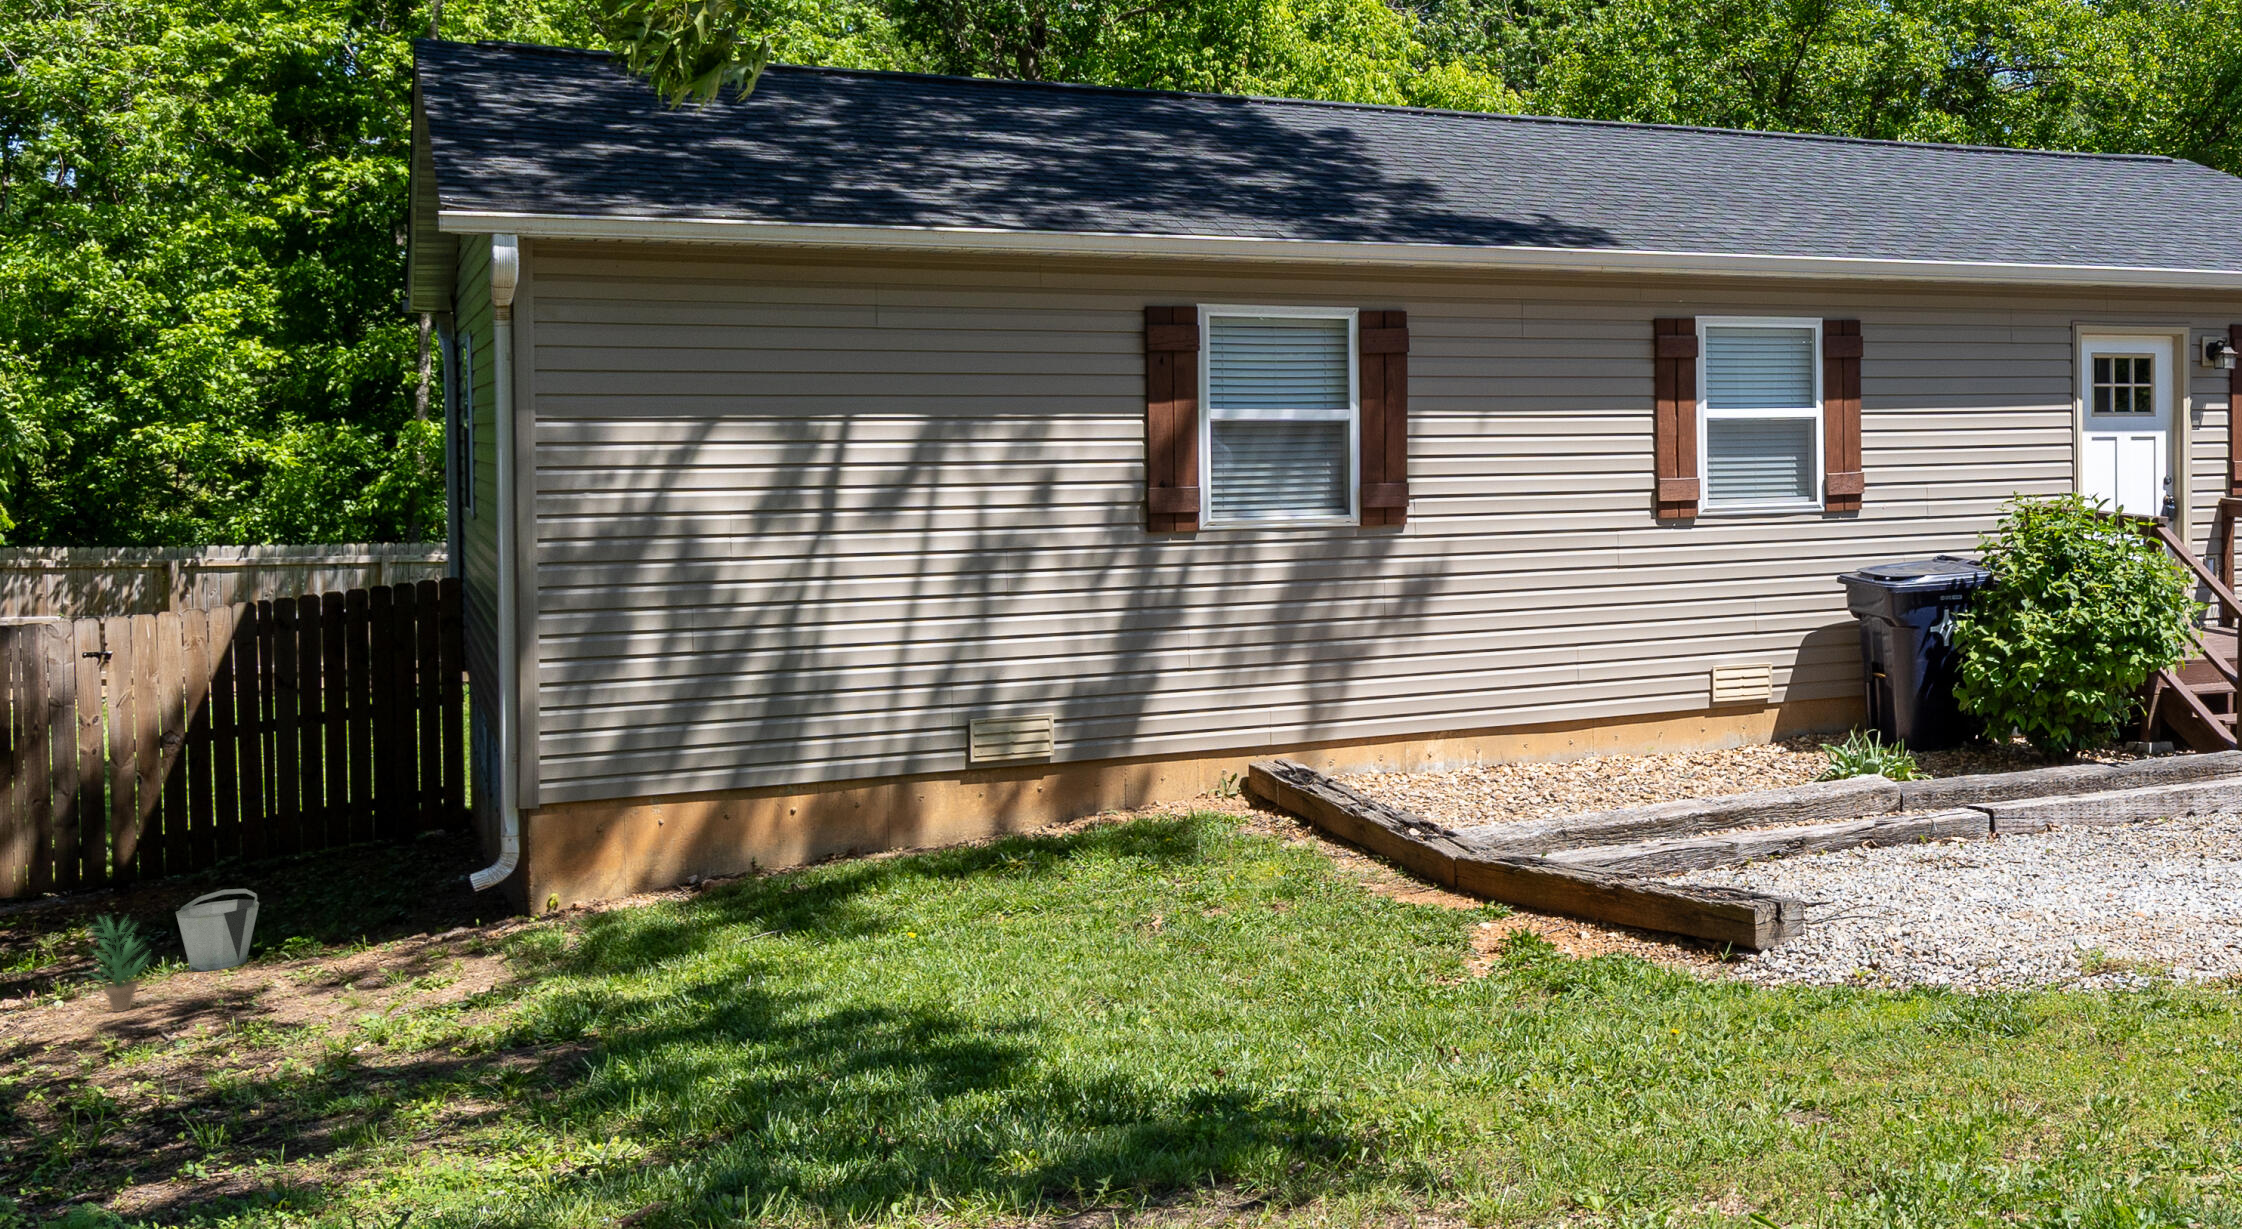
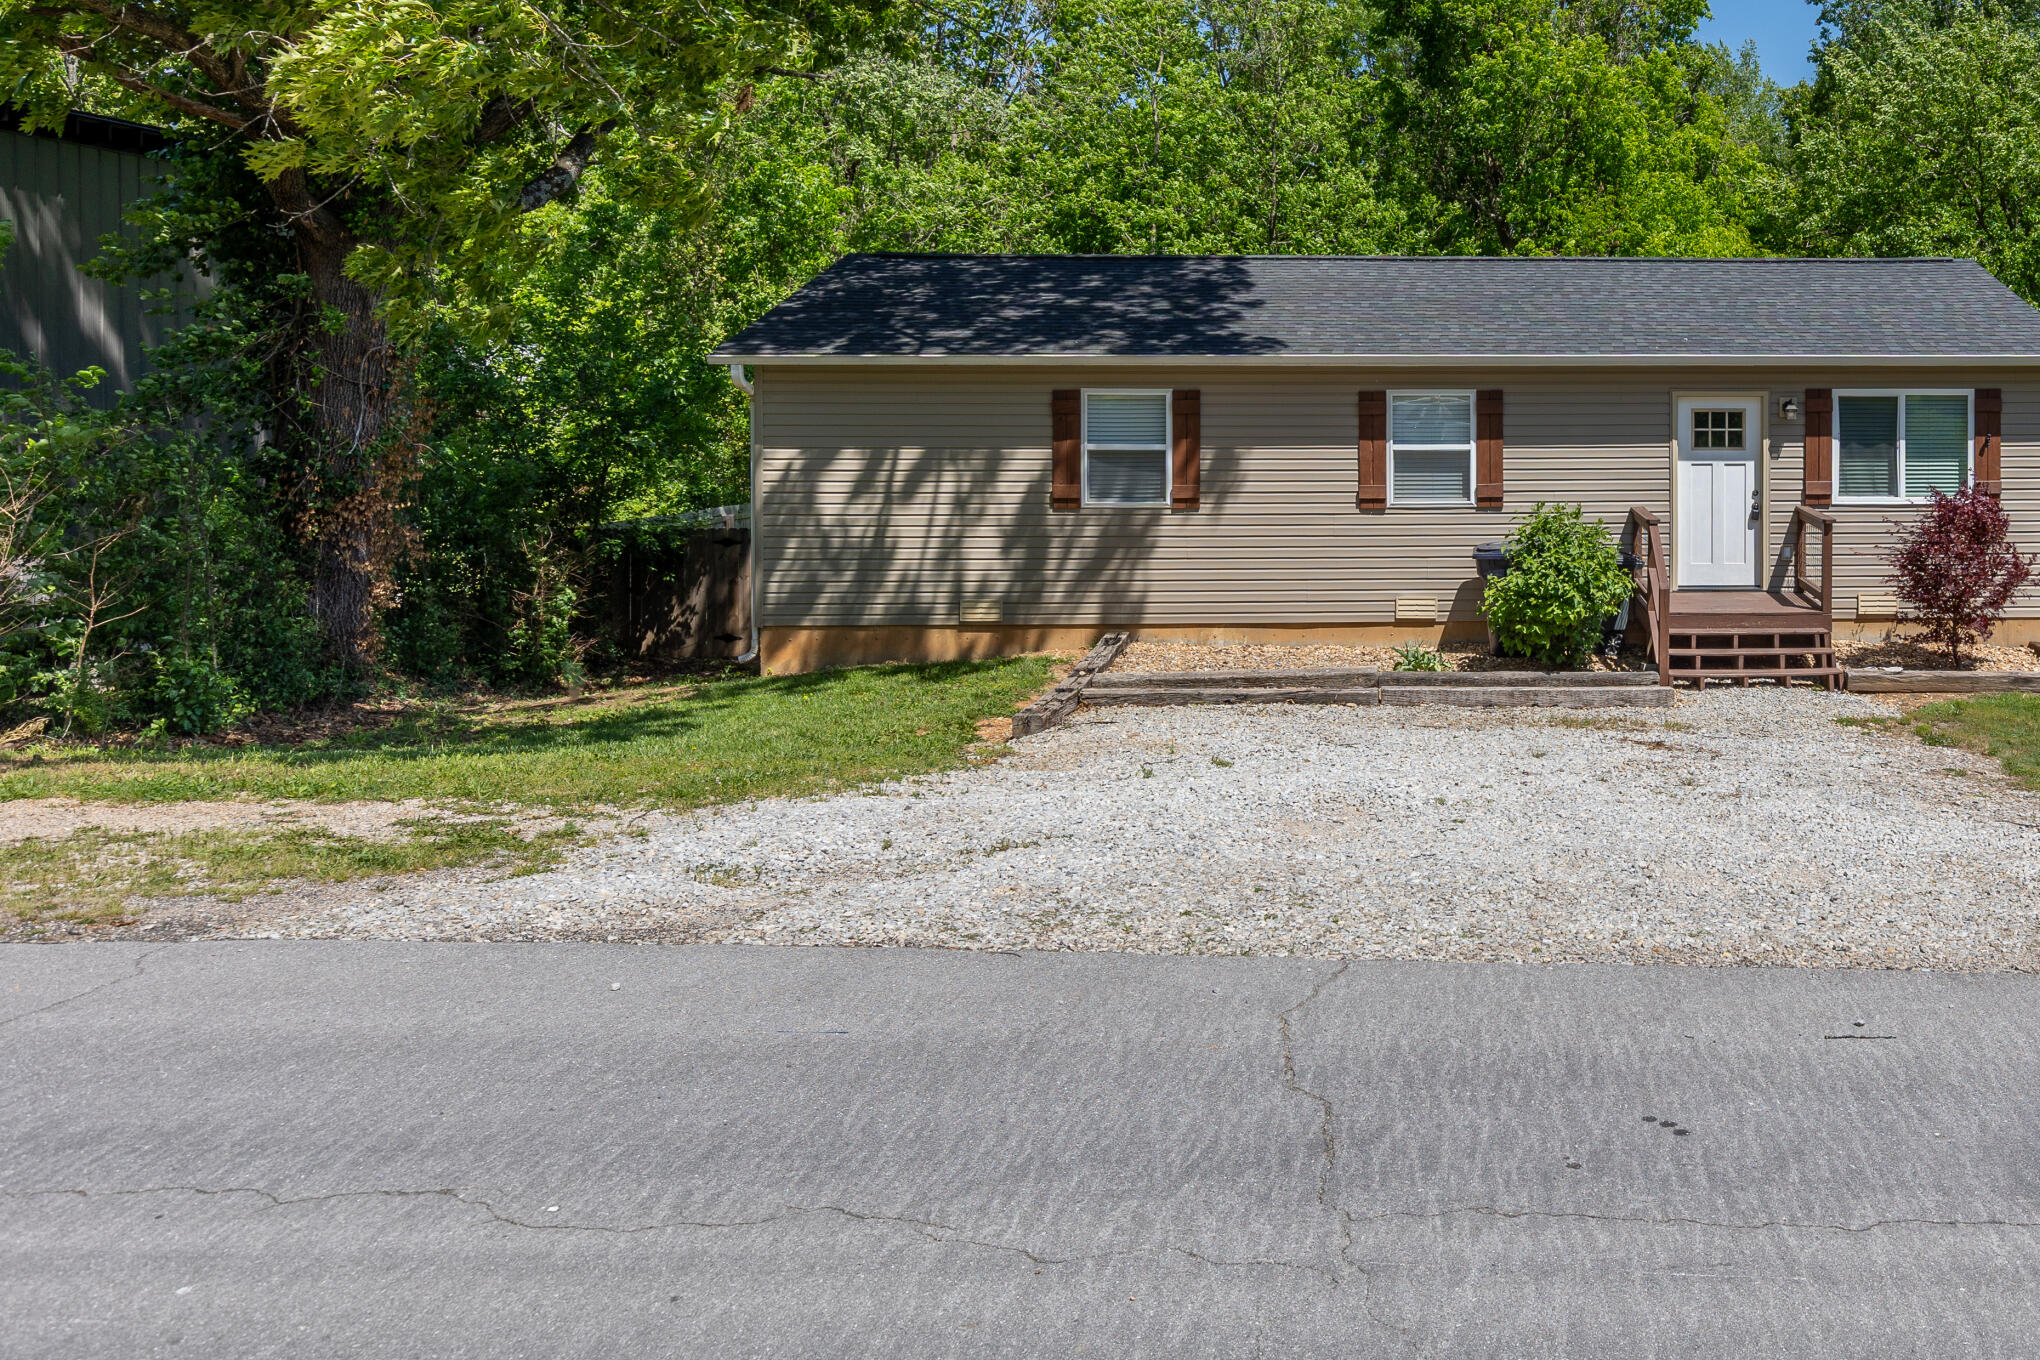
bucket: present [176,889,259,971] -> none [615,654,651,689]

